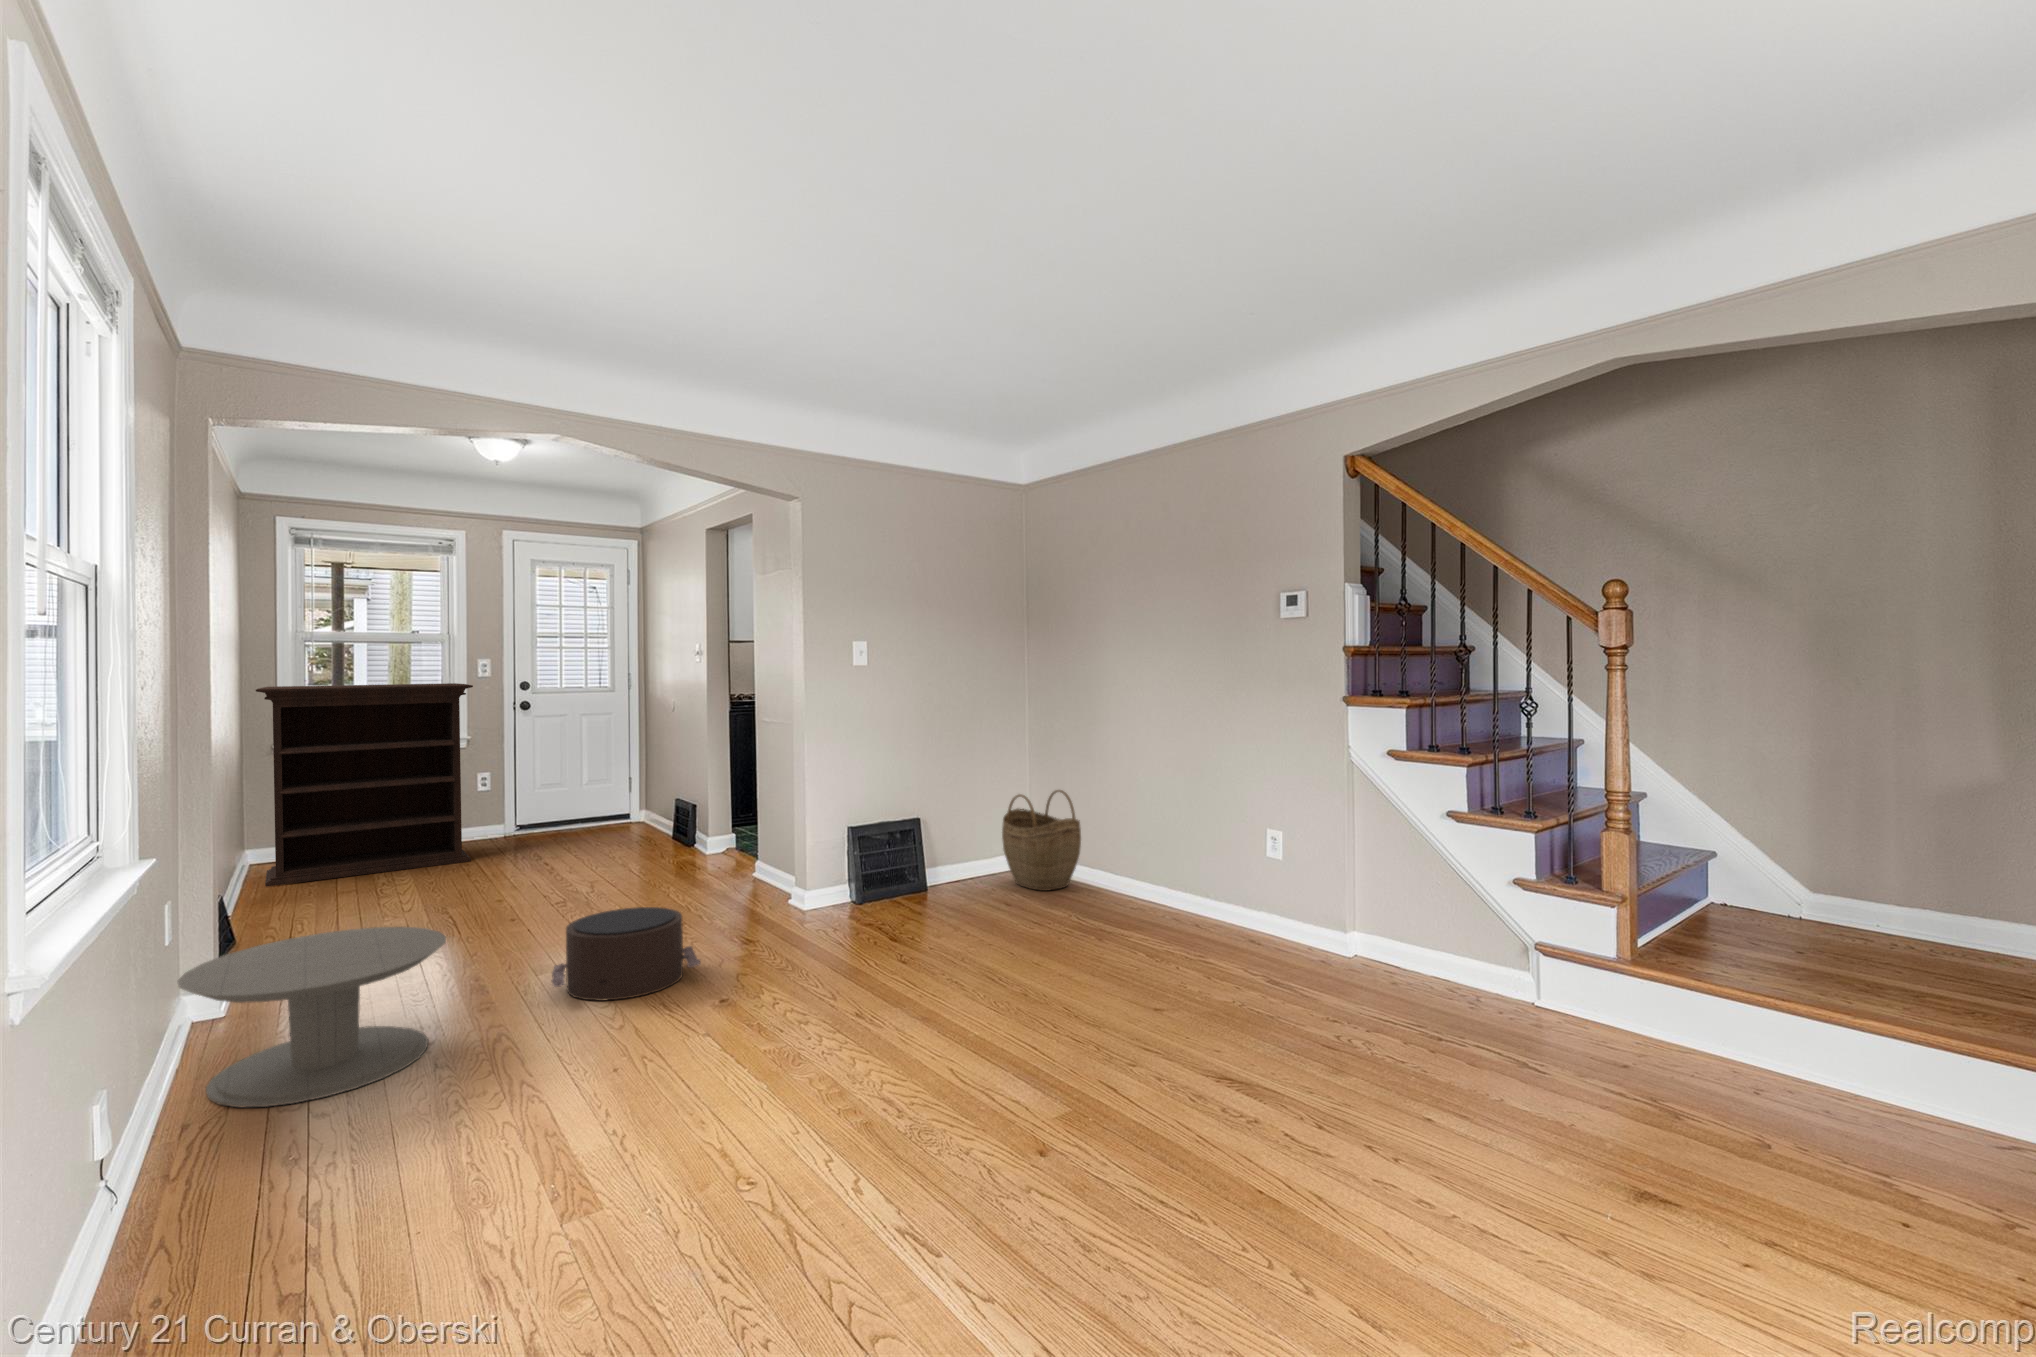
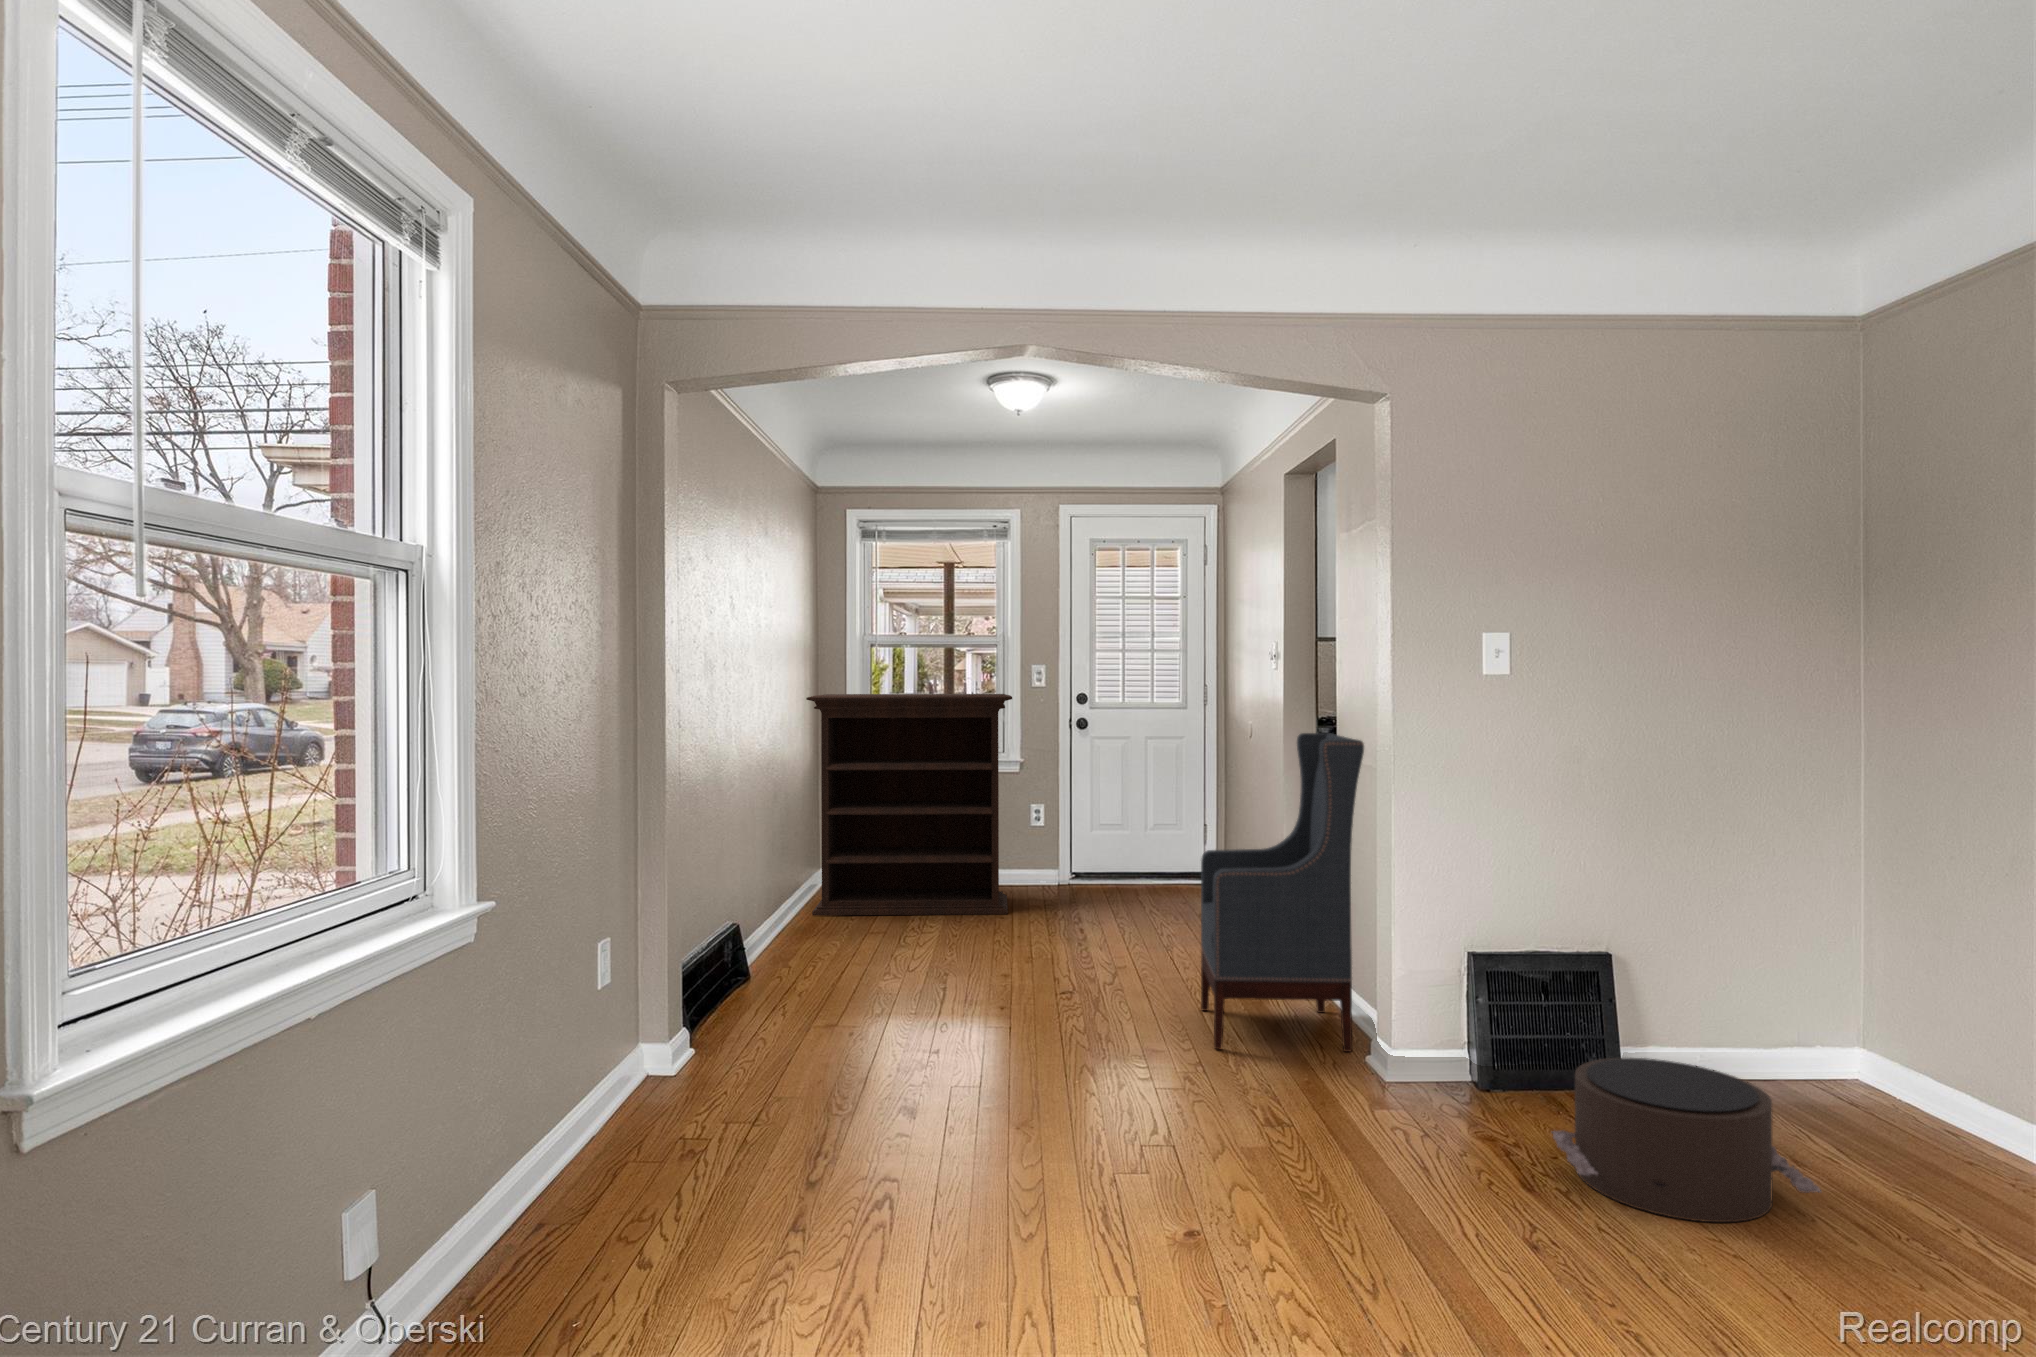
armchair: none [666,702,783,914] -> present [1201,733,1364,1052]
woven basket: present [1002,790,1081,891] -> none [1788,937,1987,1146]
pouf: present [552,907,700,1001] -> present [1552,1058,1821,1222]
side table: present [177,927,446,1107] -> none [557,1008,836,1238]

